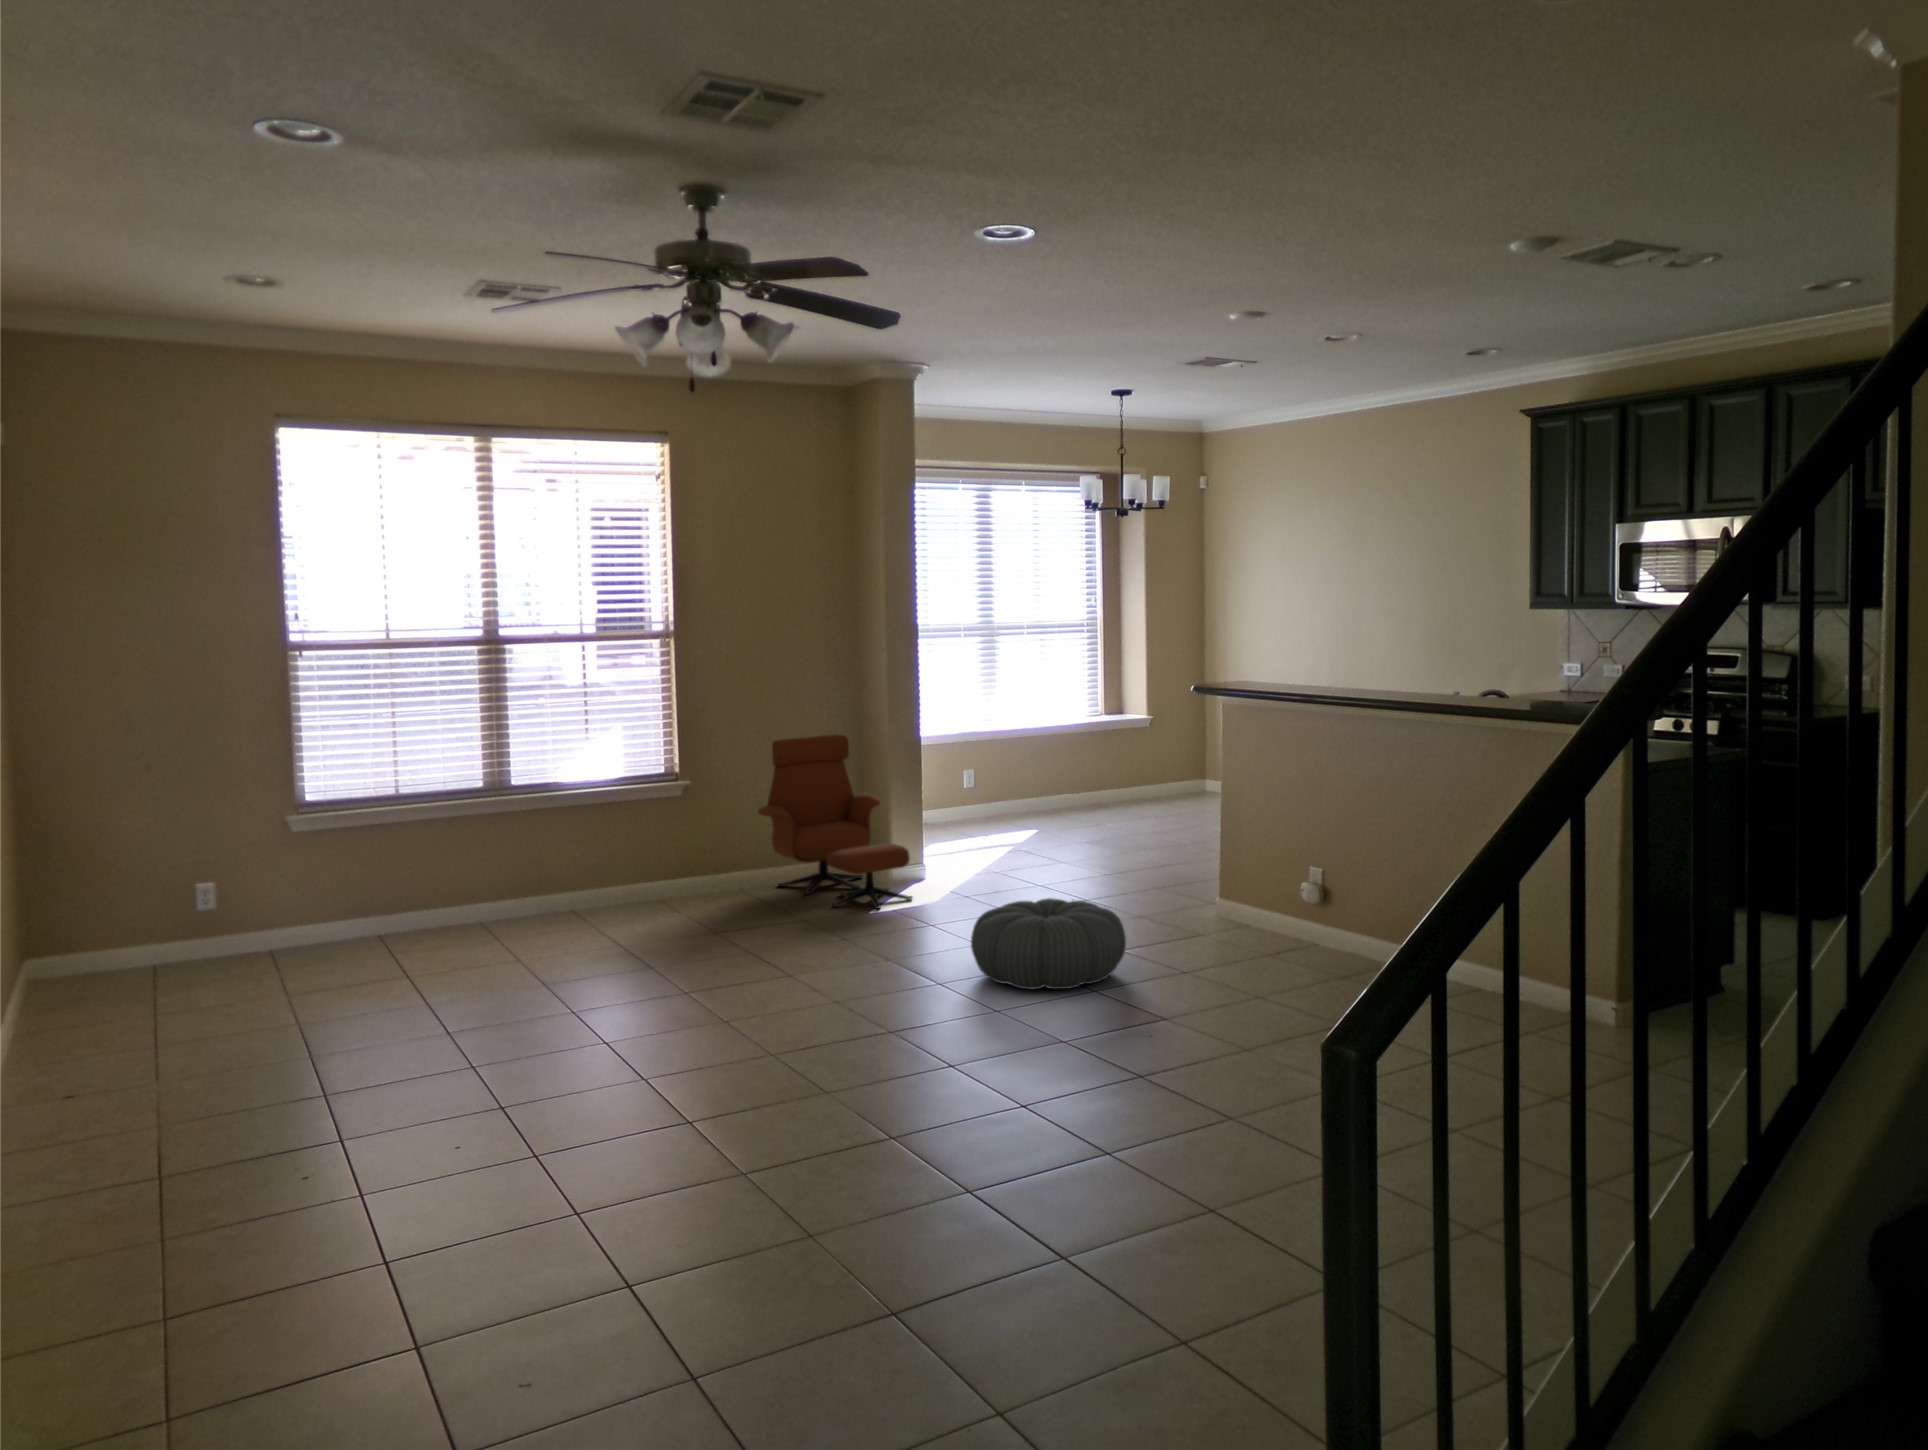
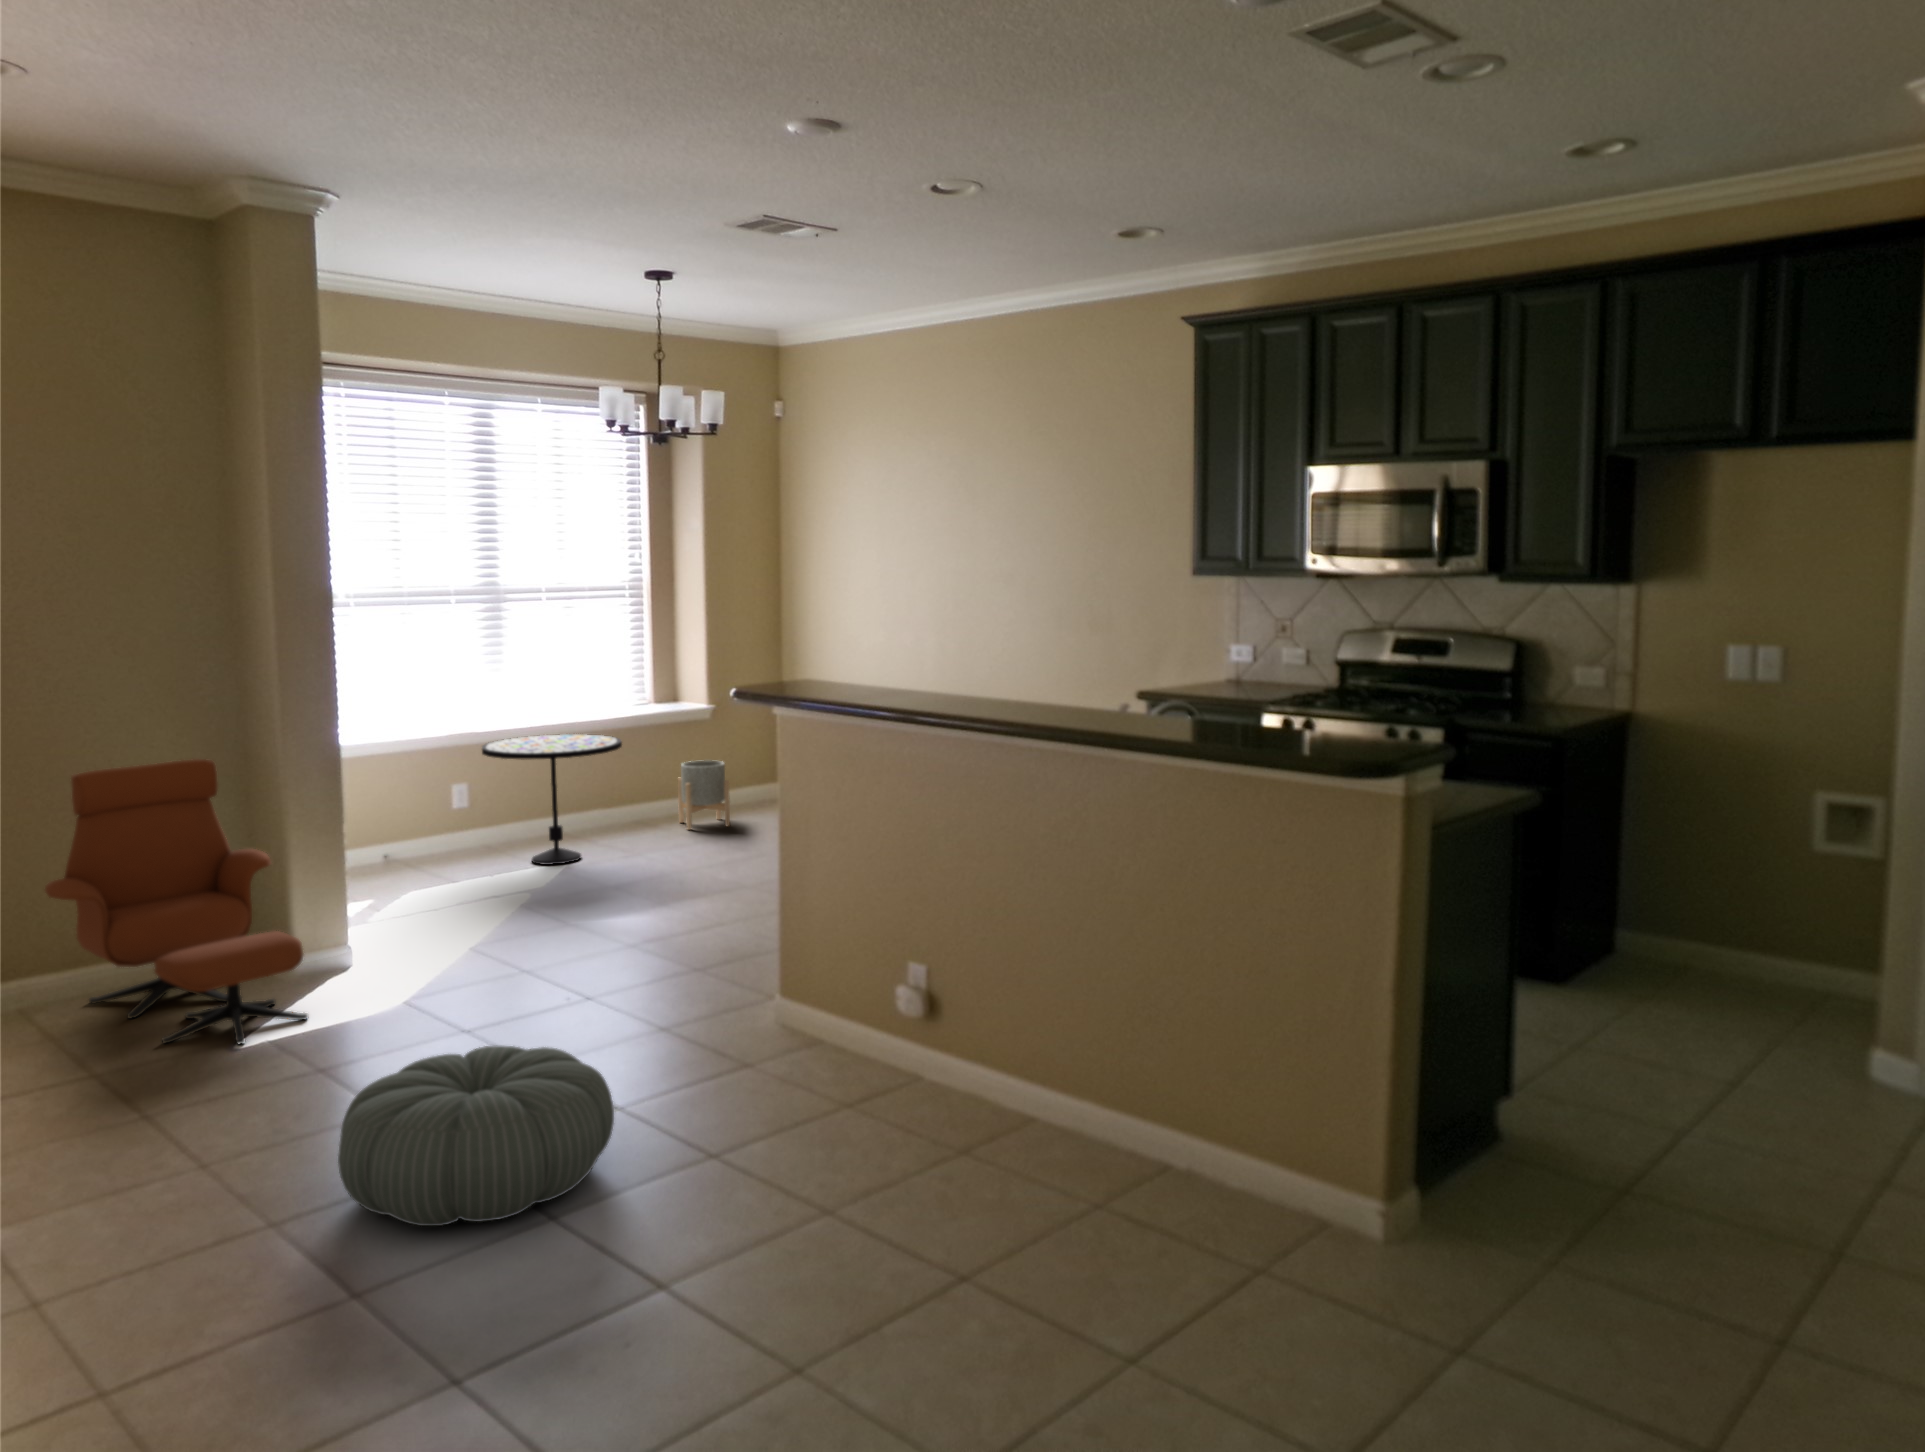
side table: none [989,733,1087,826] -> present [482,734,622,865]
planter: none [1122,757,1161,808] -> present [678,760,730,830]

